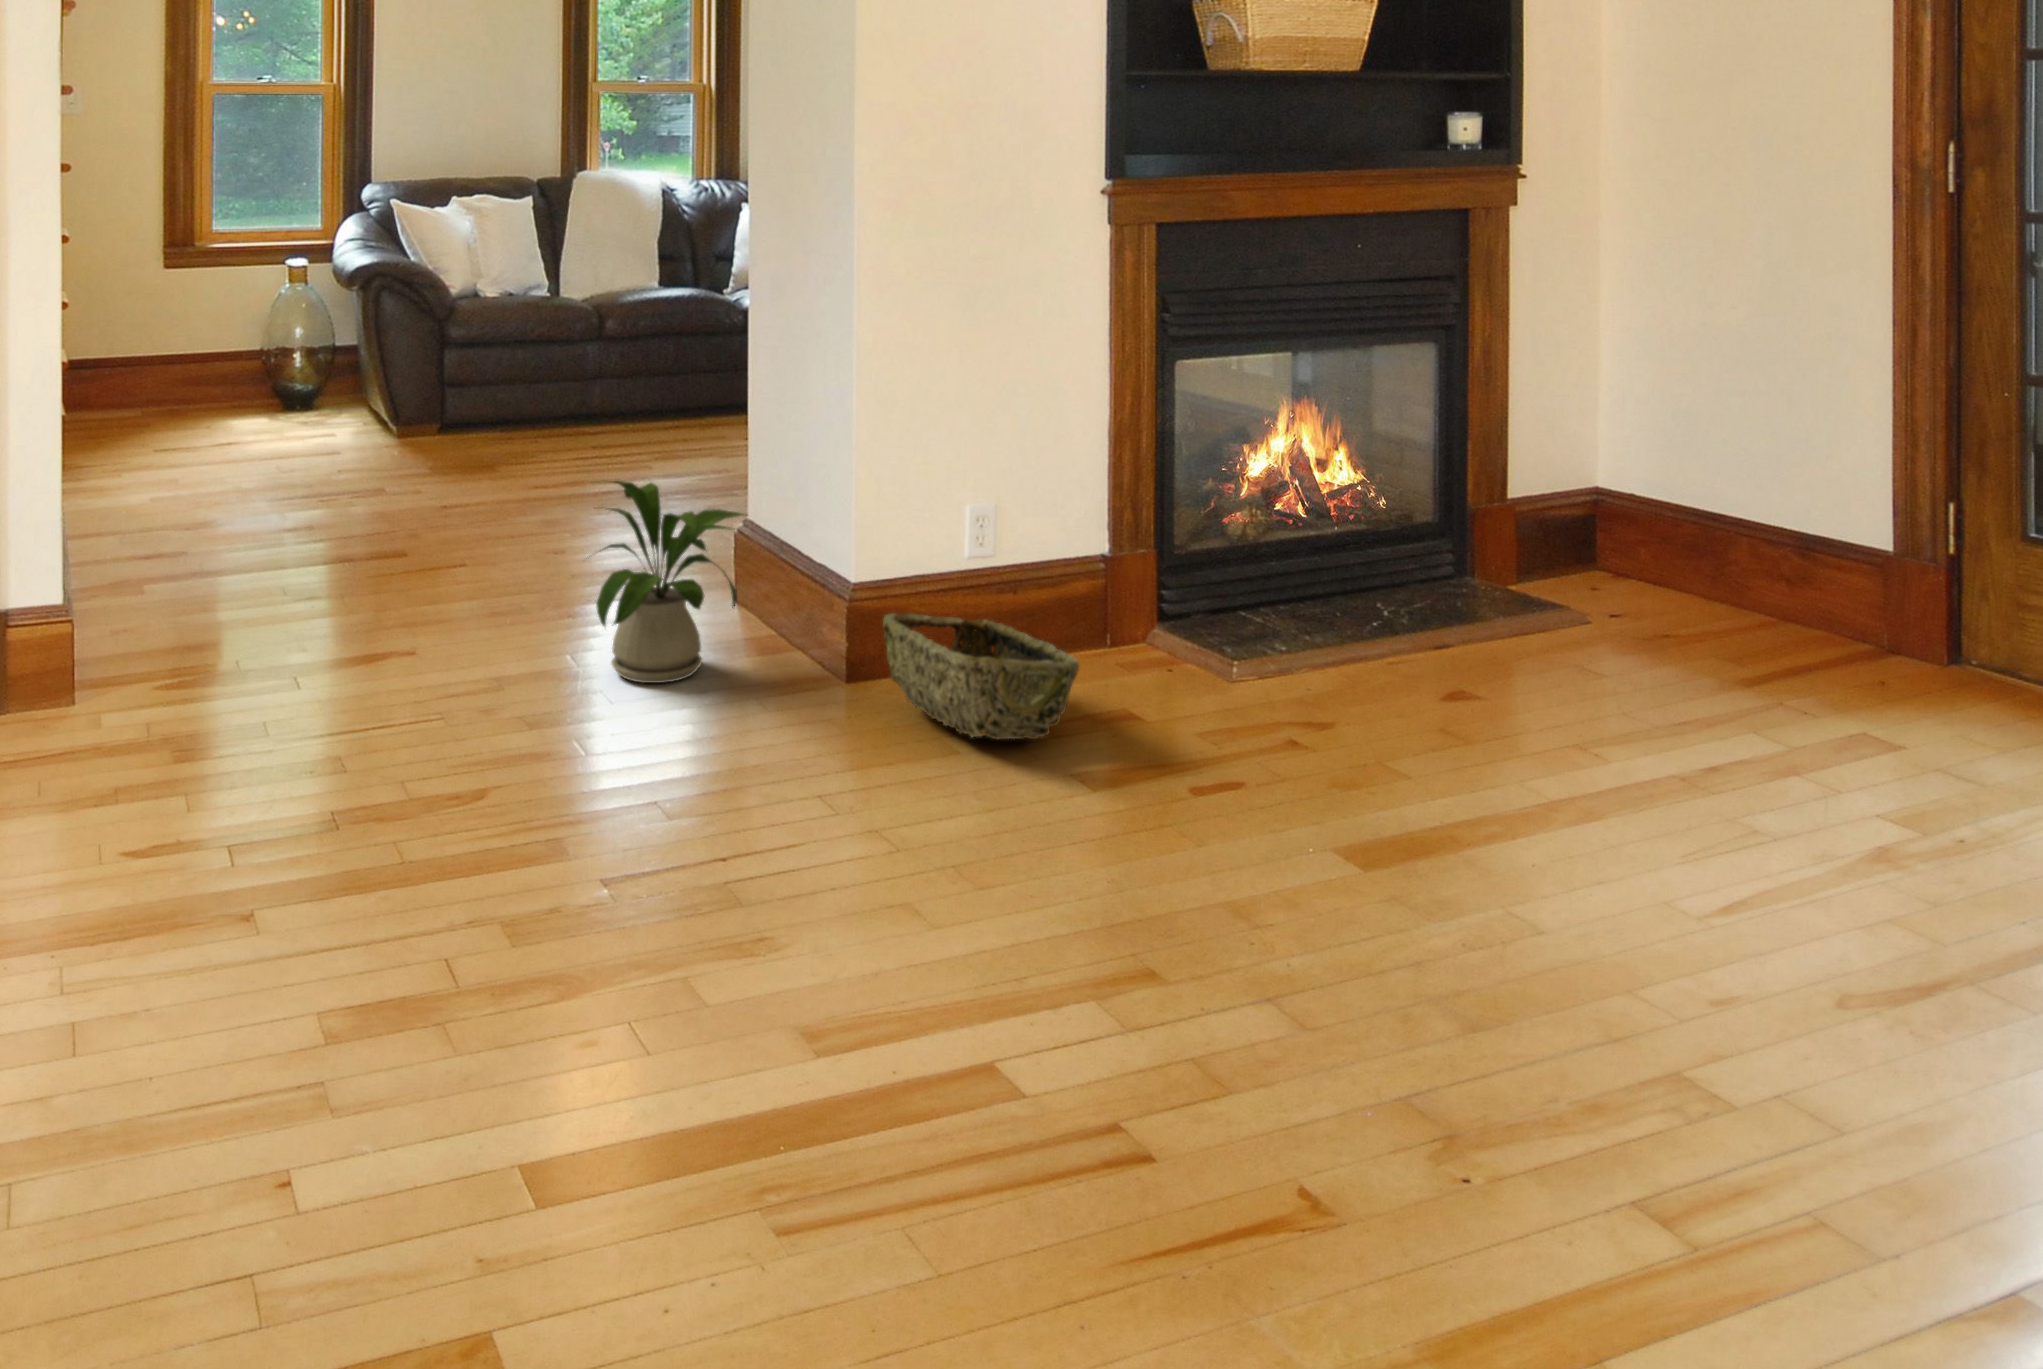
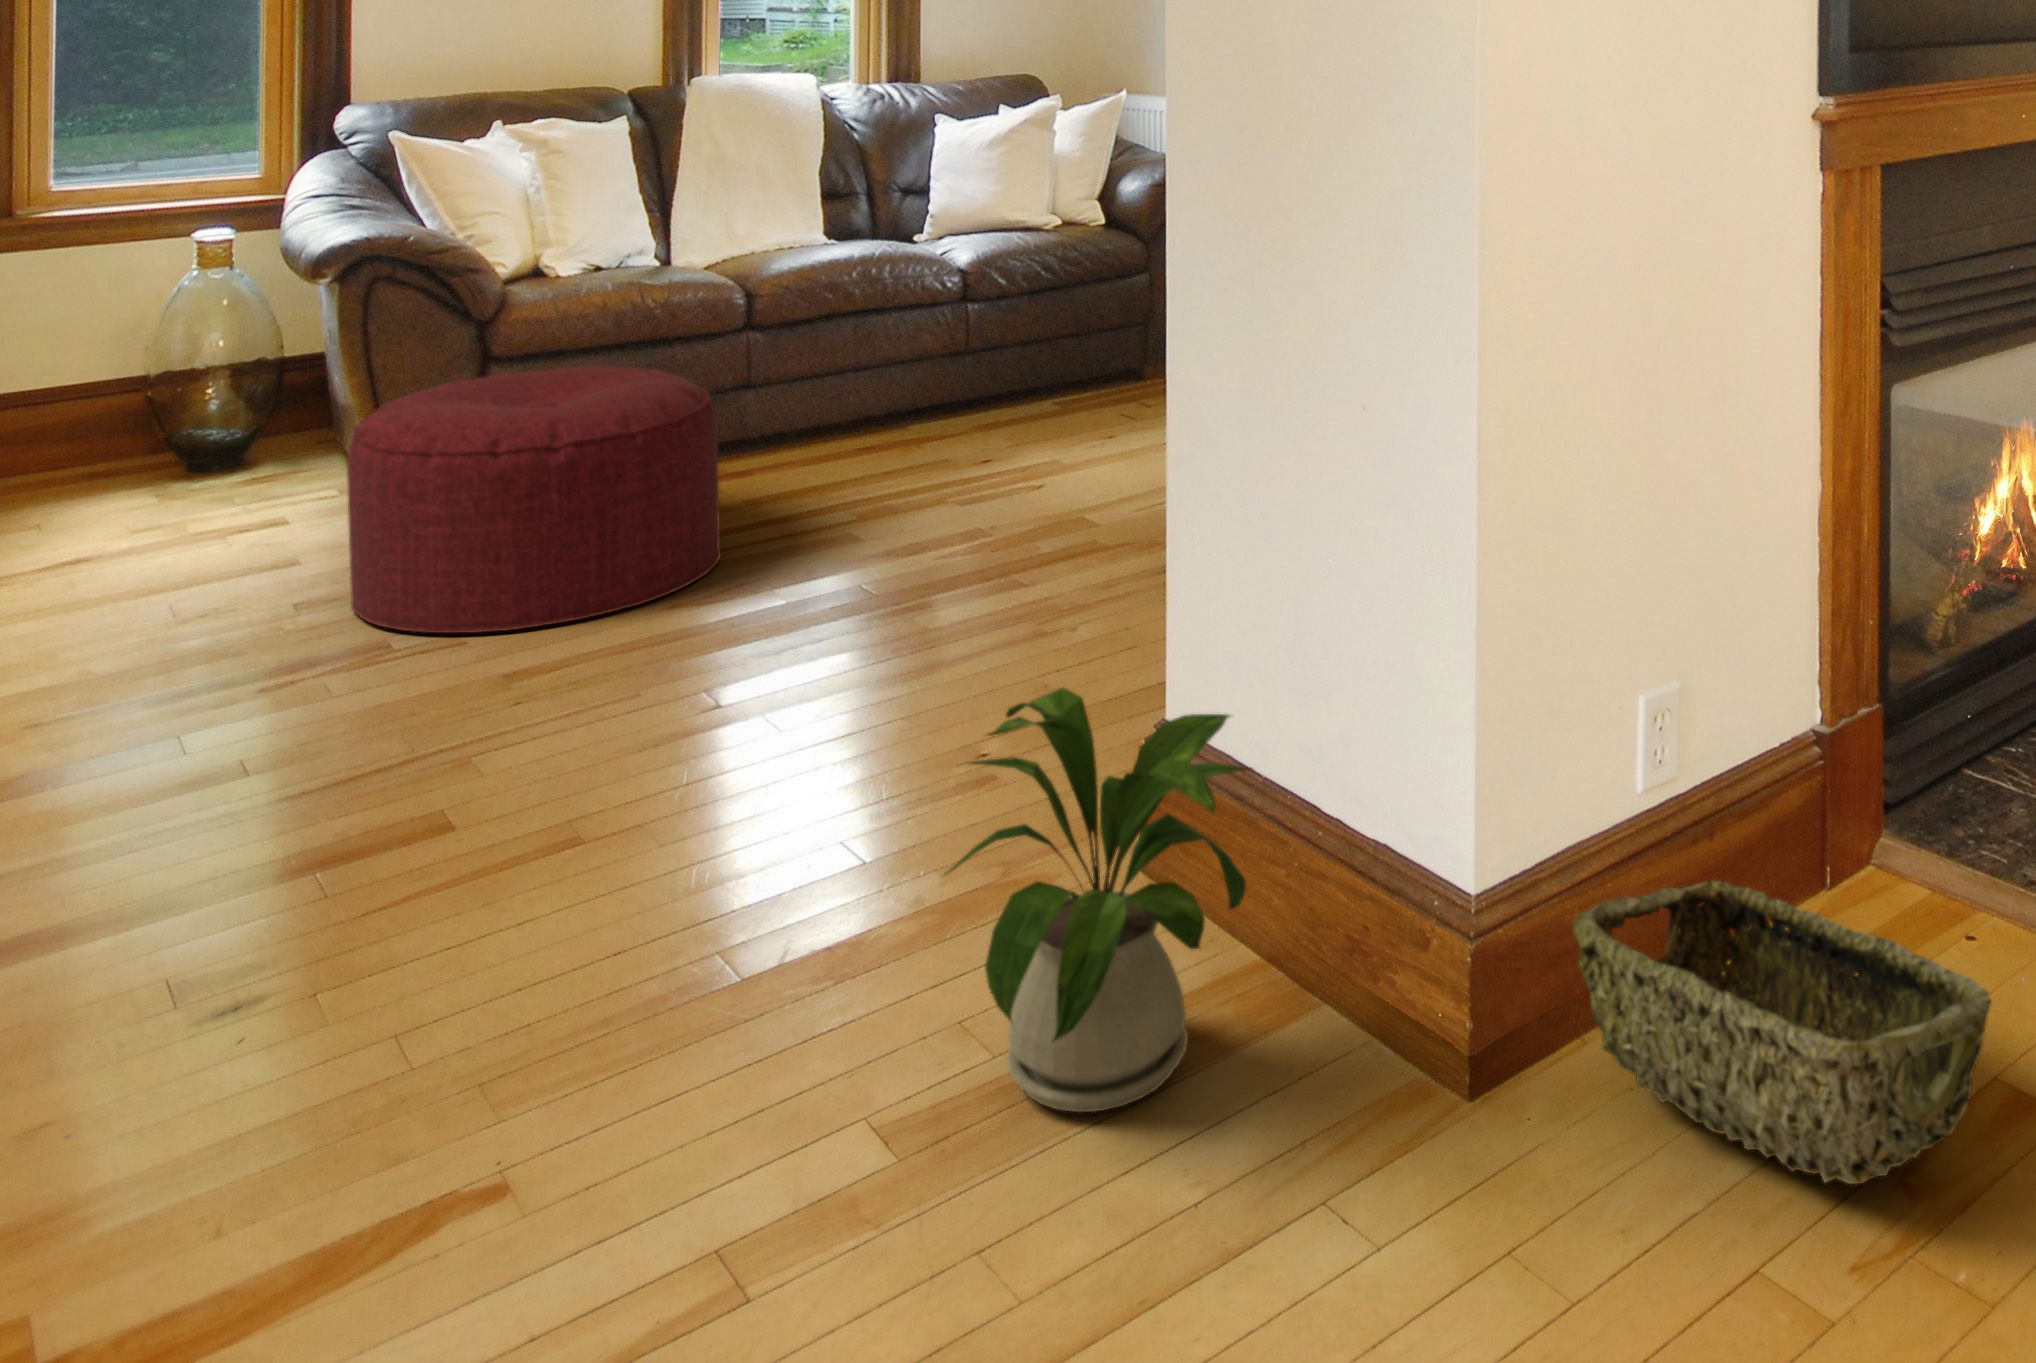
ottoman: none [356,347,560,491] -> present [347,366,721,633]

